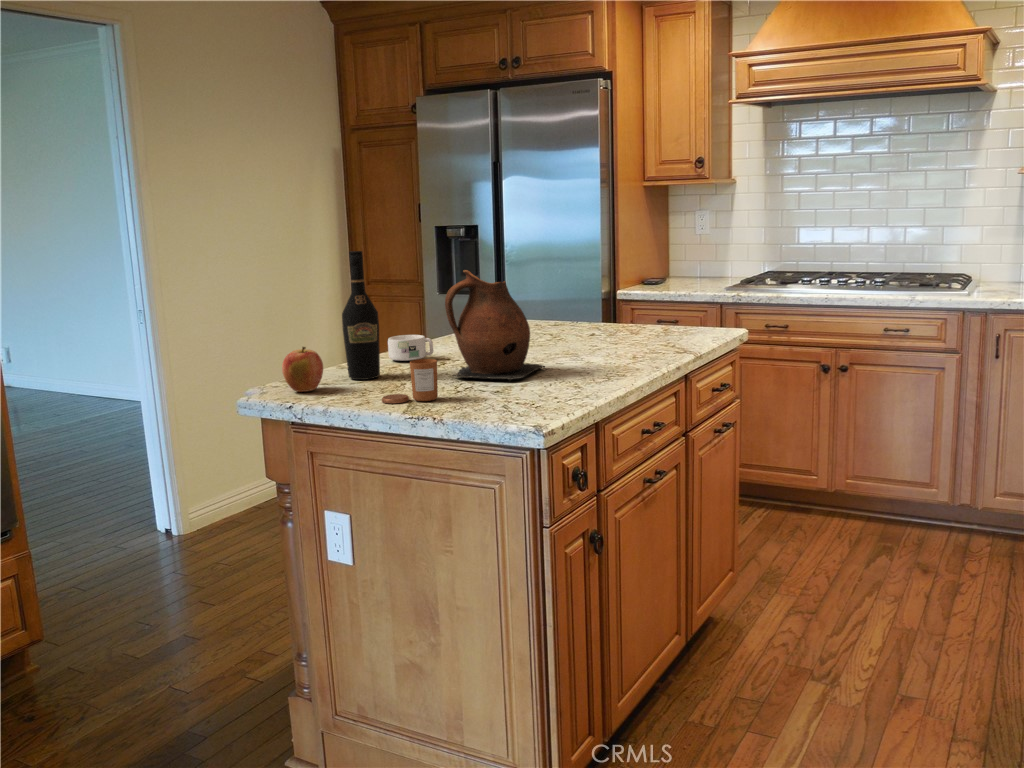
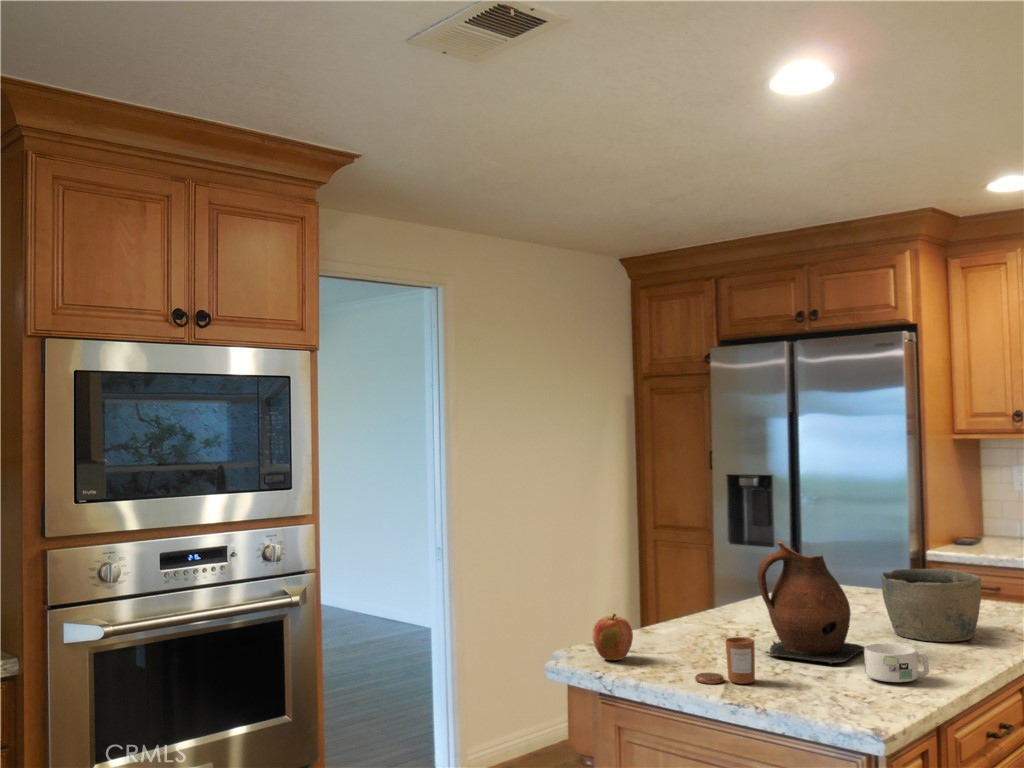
wine bottle: present [342,251,380,380] -> none [651,518,688,650]
bowl: none [563,295,647,358] -> present [881,569,981,642]
mug: present [388,335,433,361] -> present [864,644,929,682]

